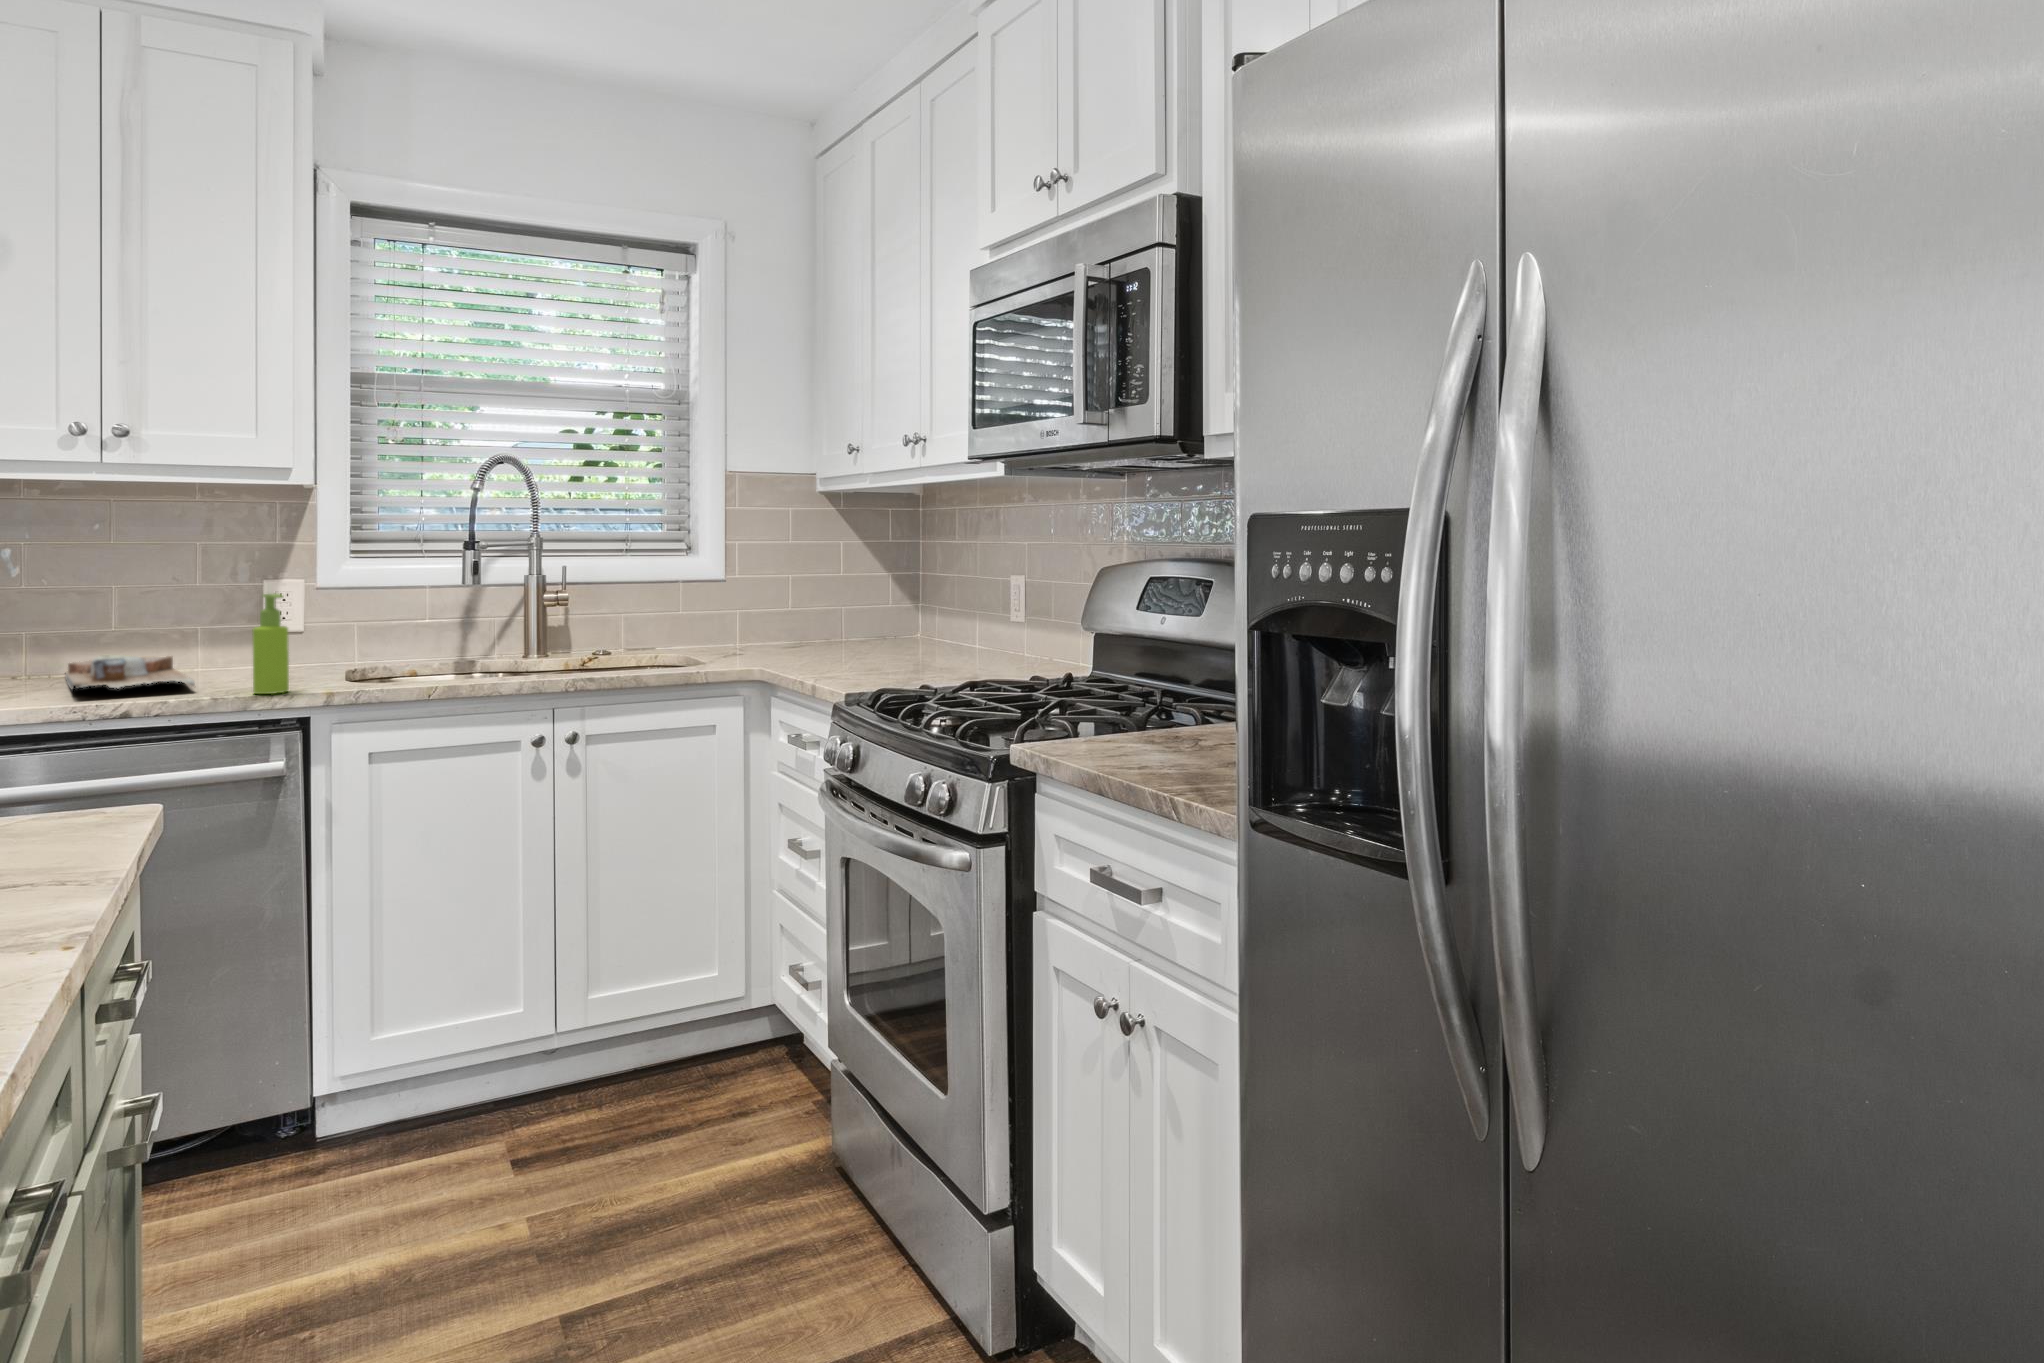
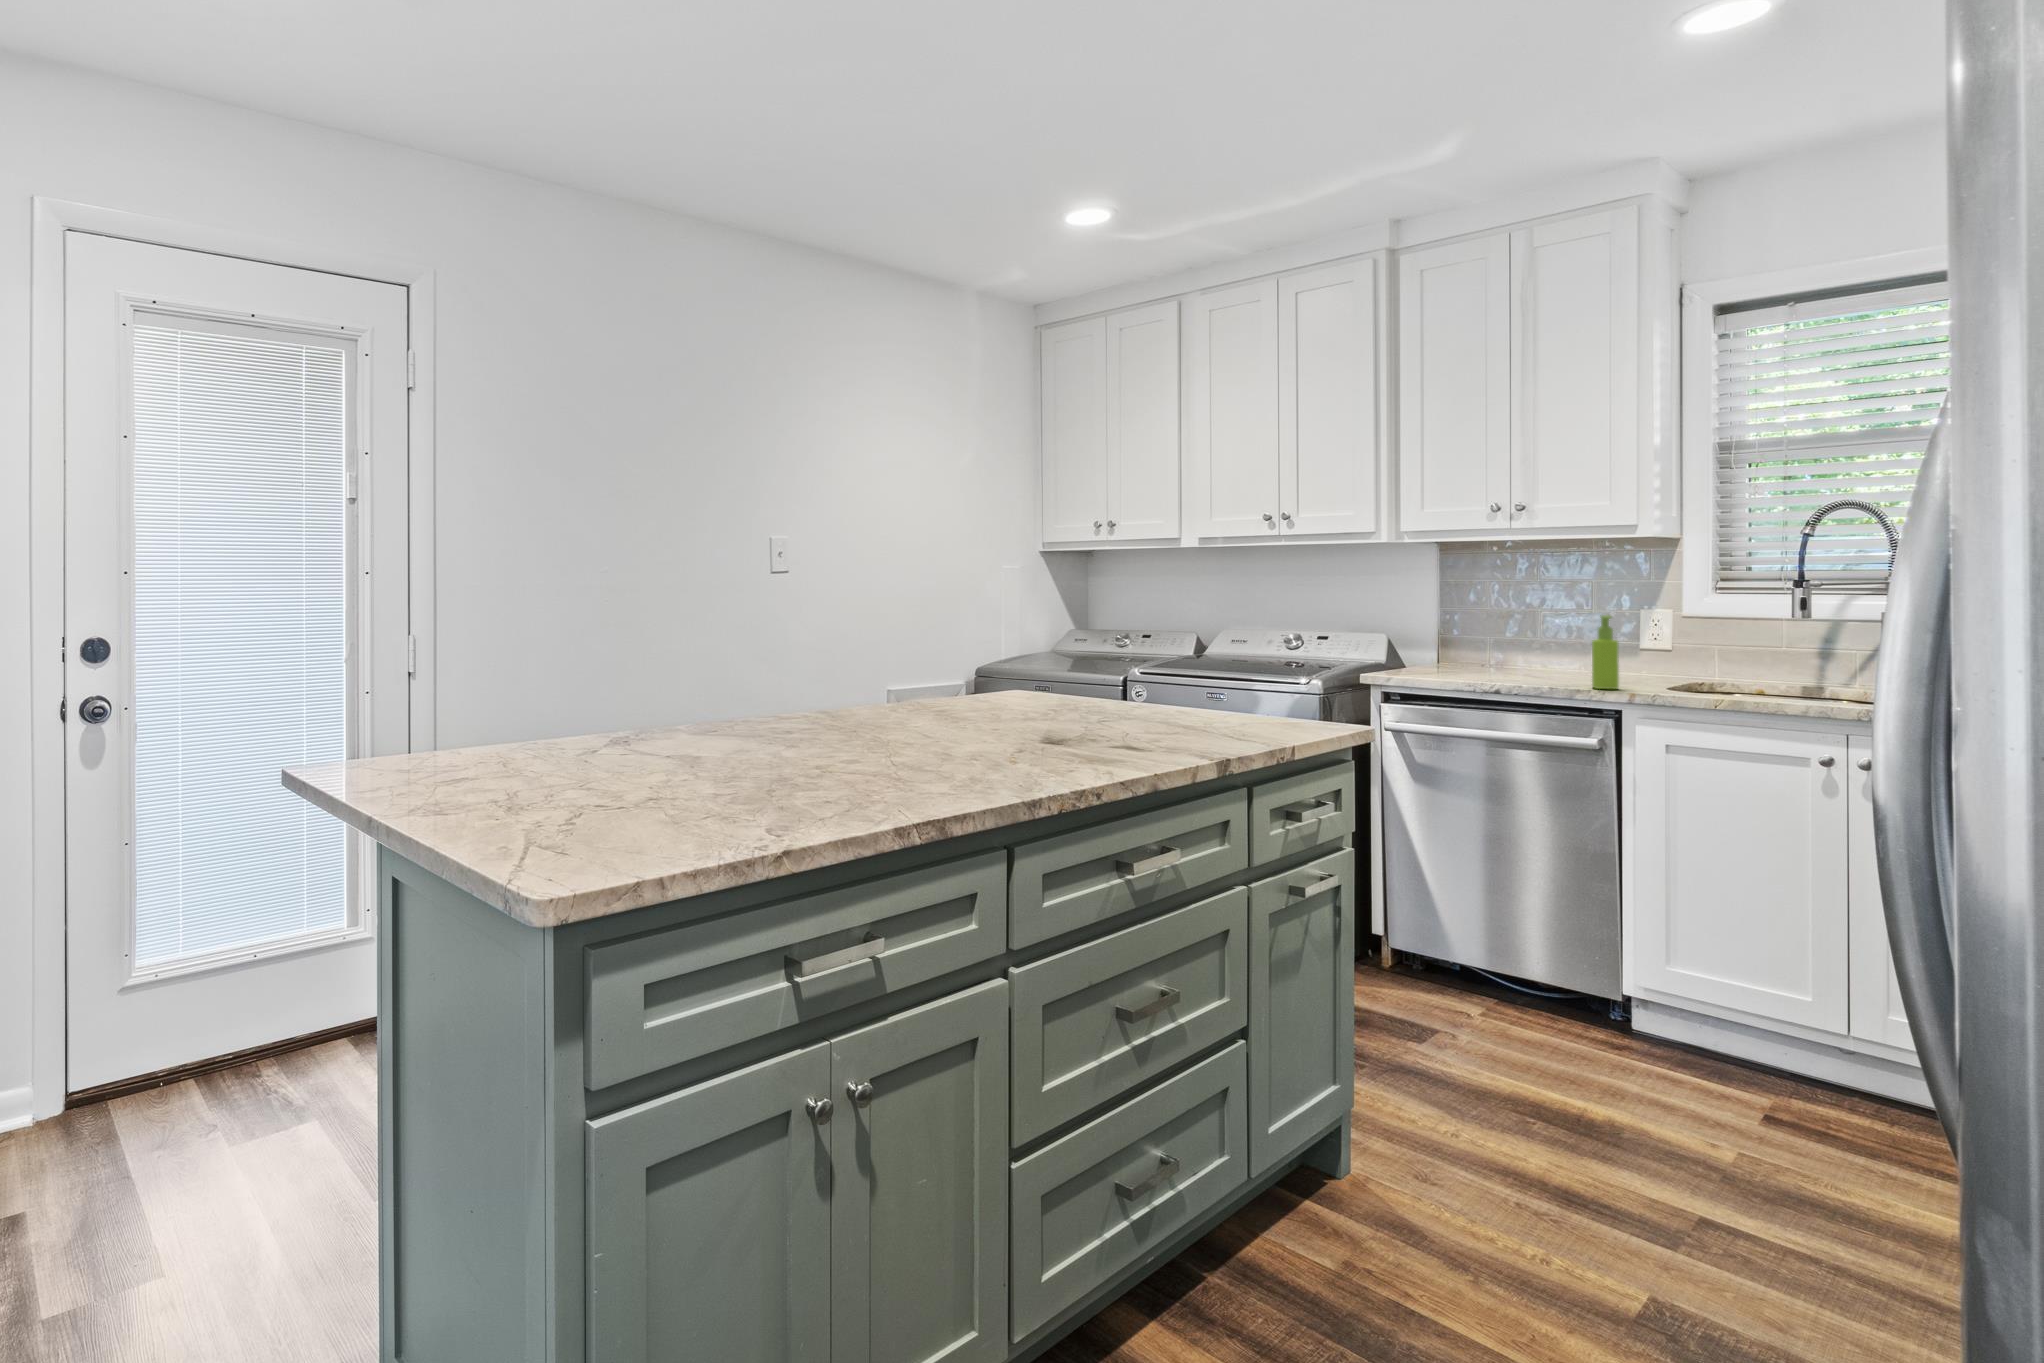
cutting board: present [65,655,195,690] -> none [1485,654,1571,680]

